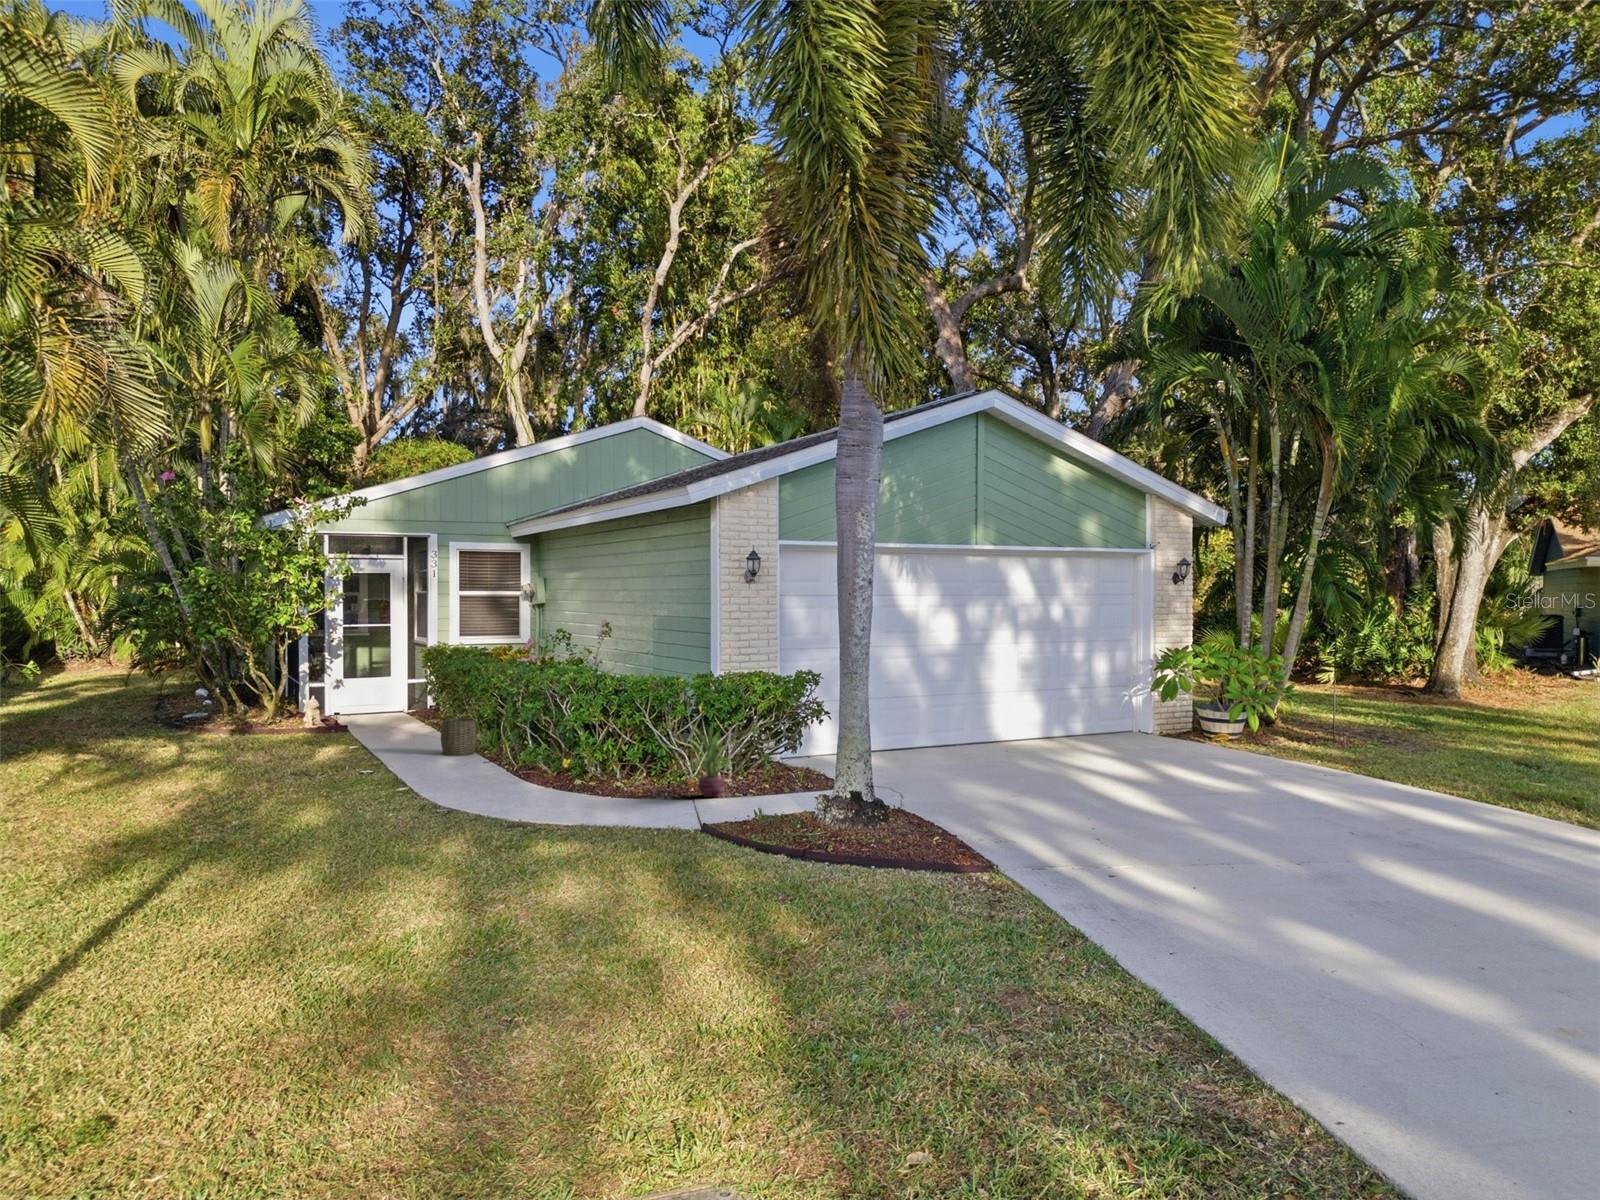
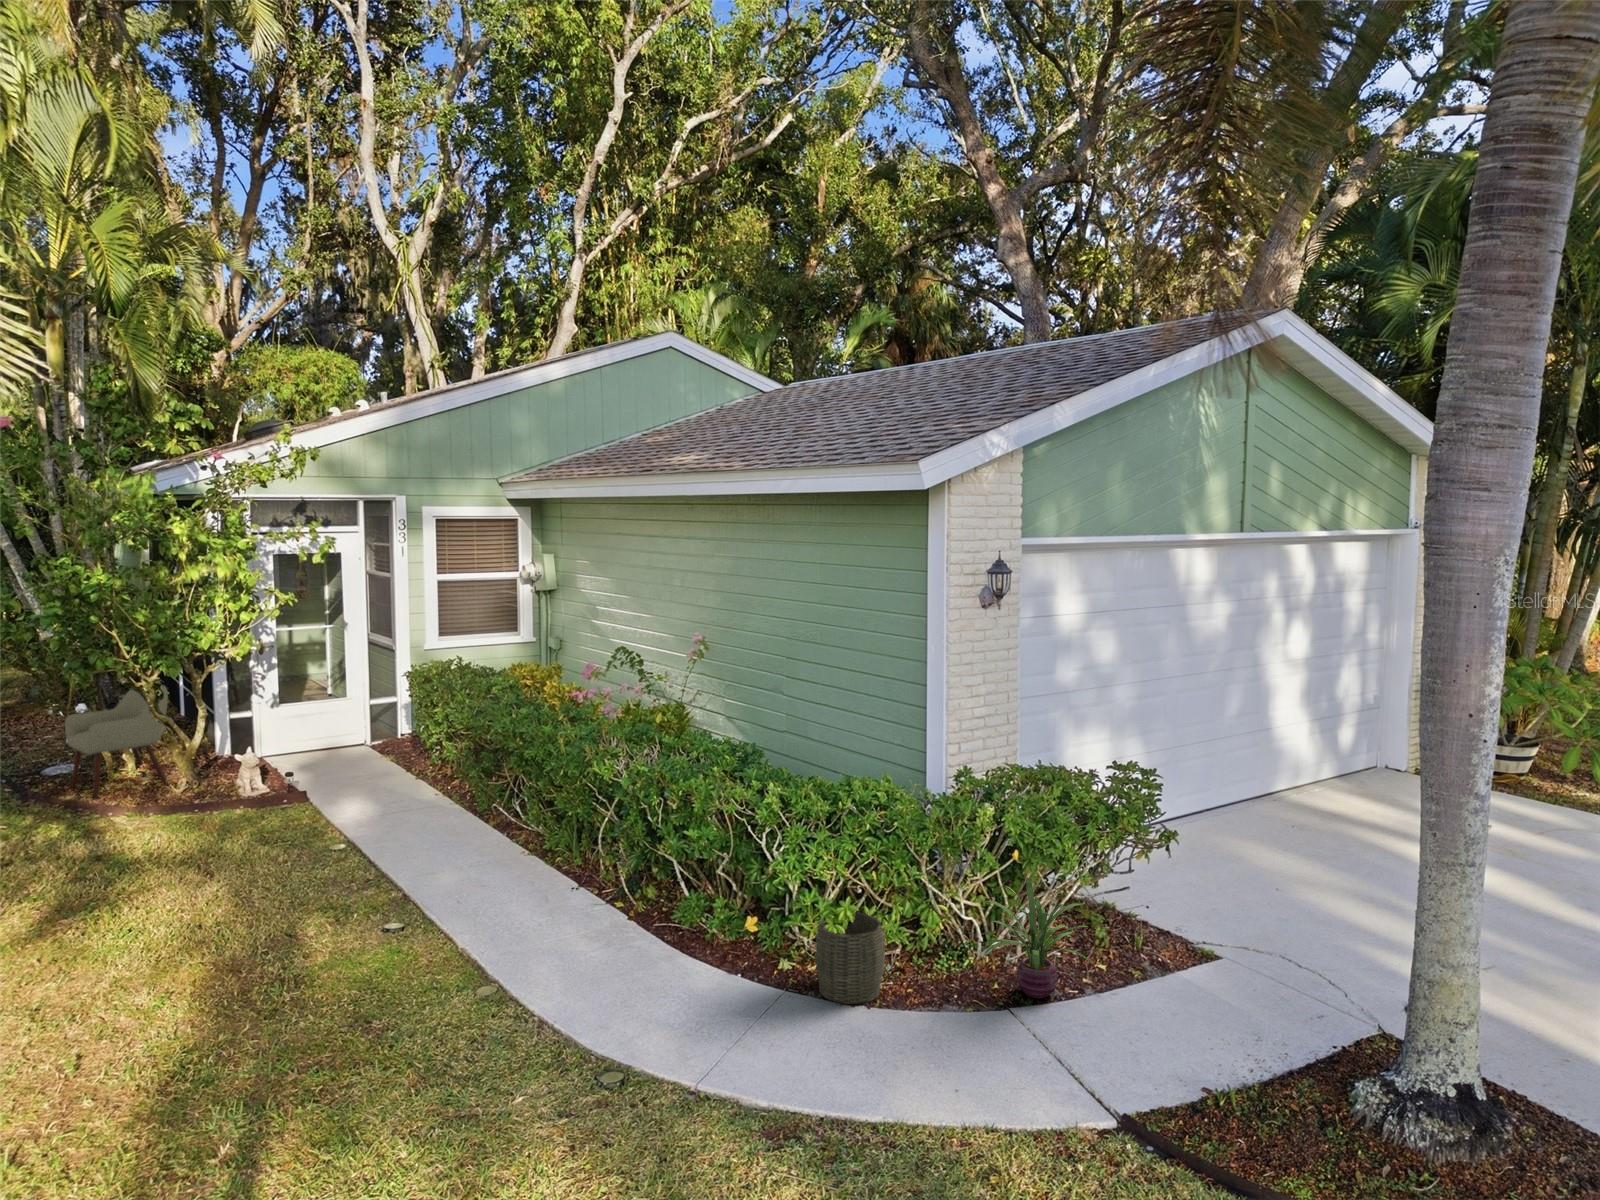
chair: none [193,655,261,730] -> present [65,685,168,799]
woven basket: present [441,718,476,756] -> present [815,913,885,1004]

